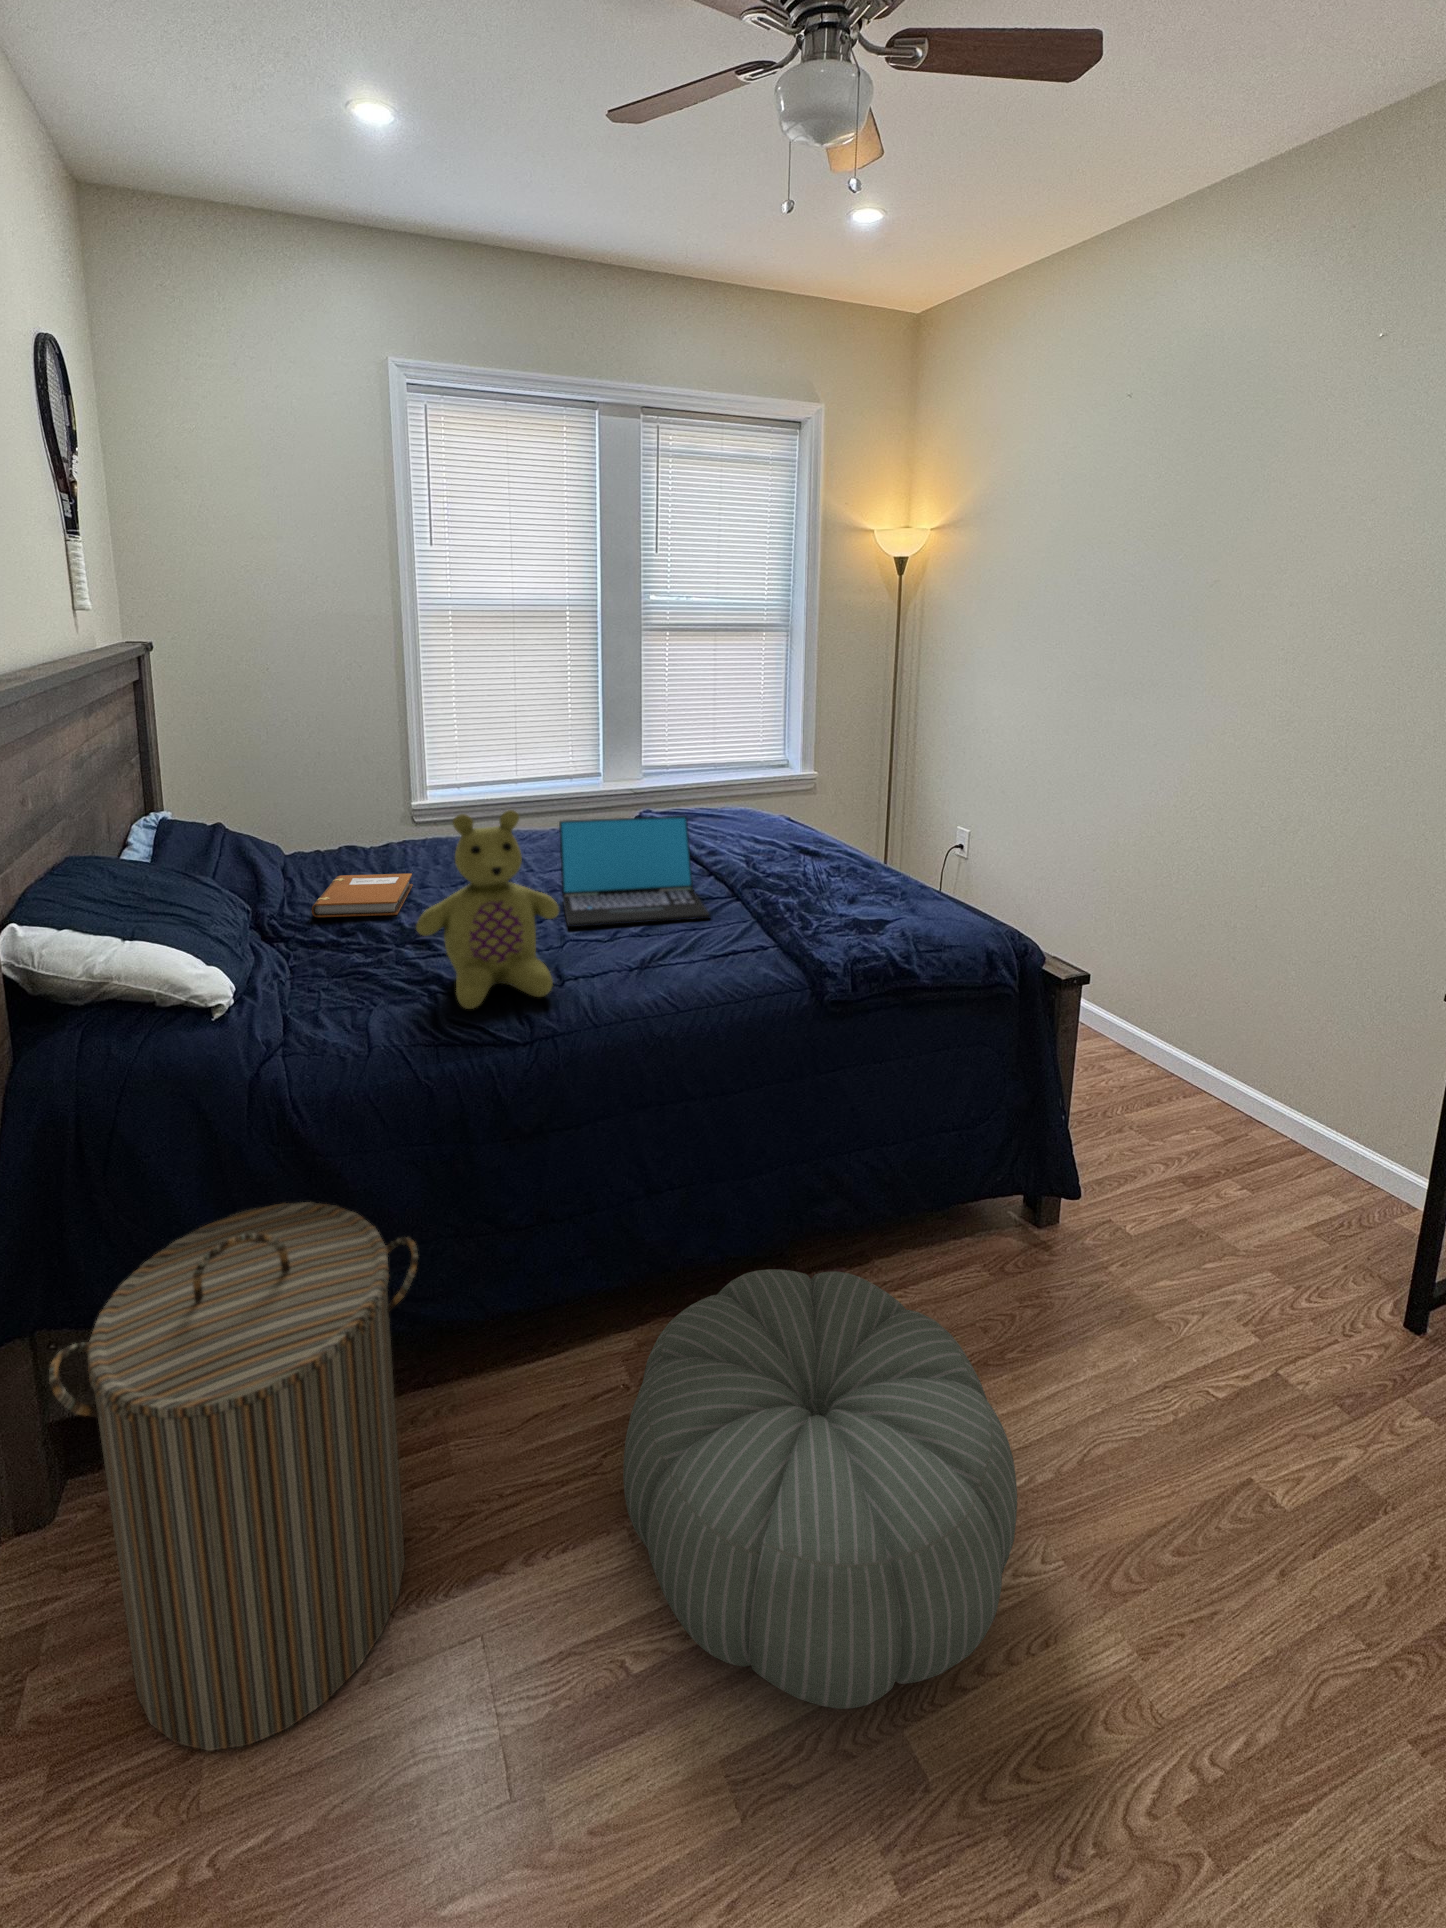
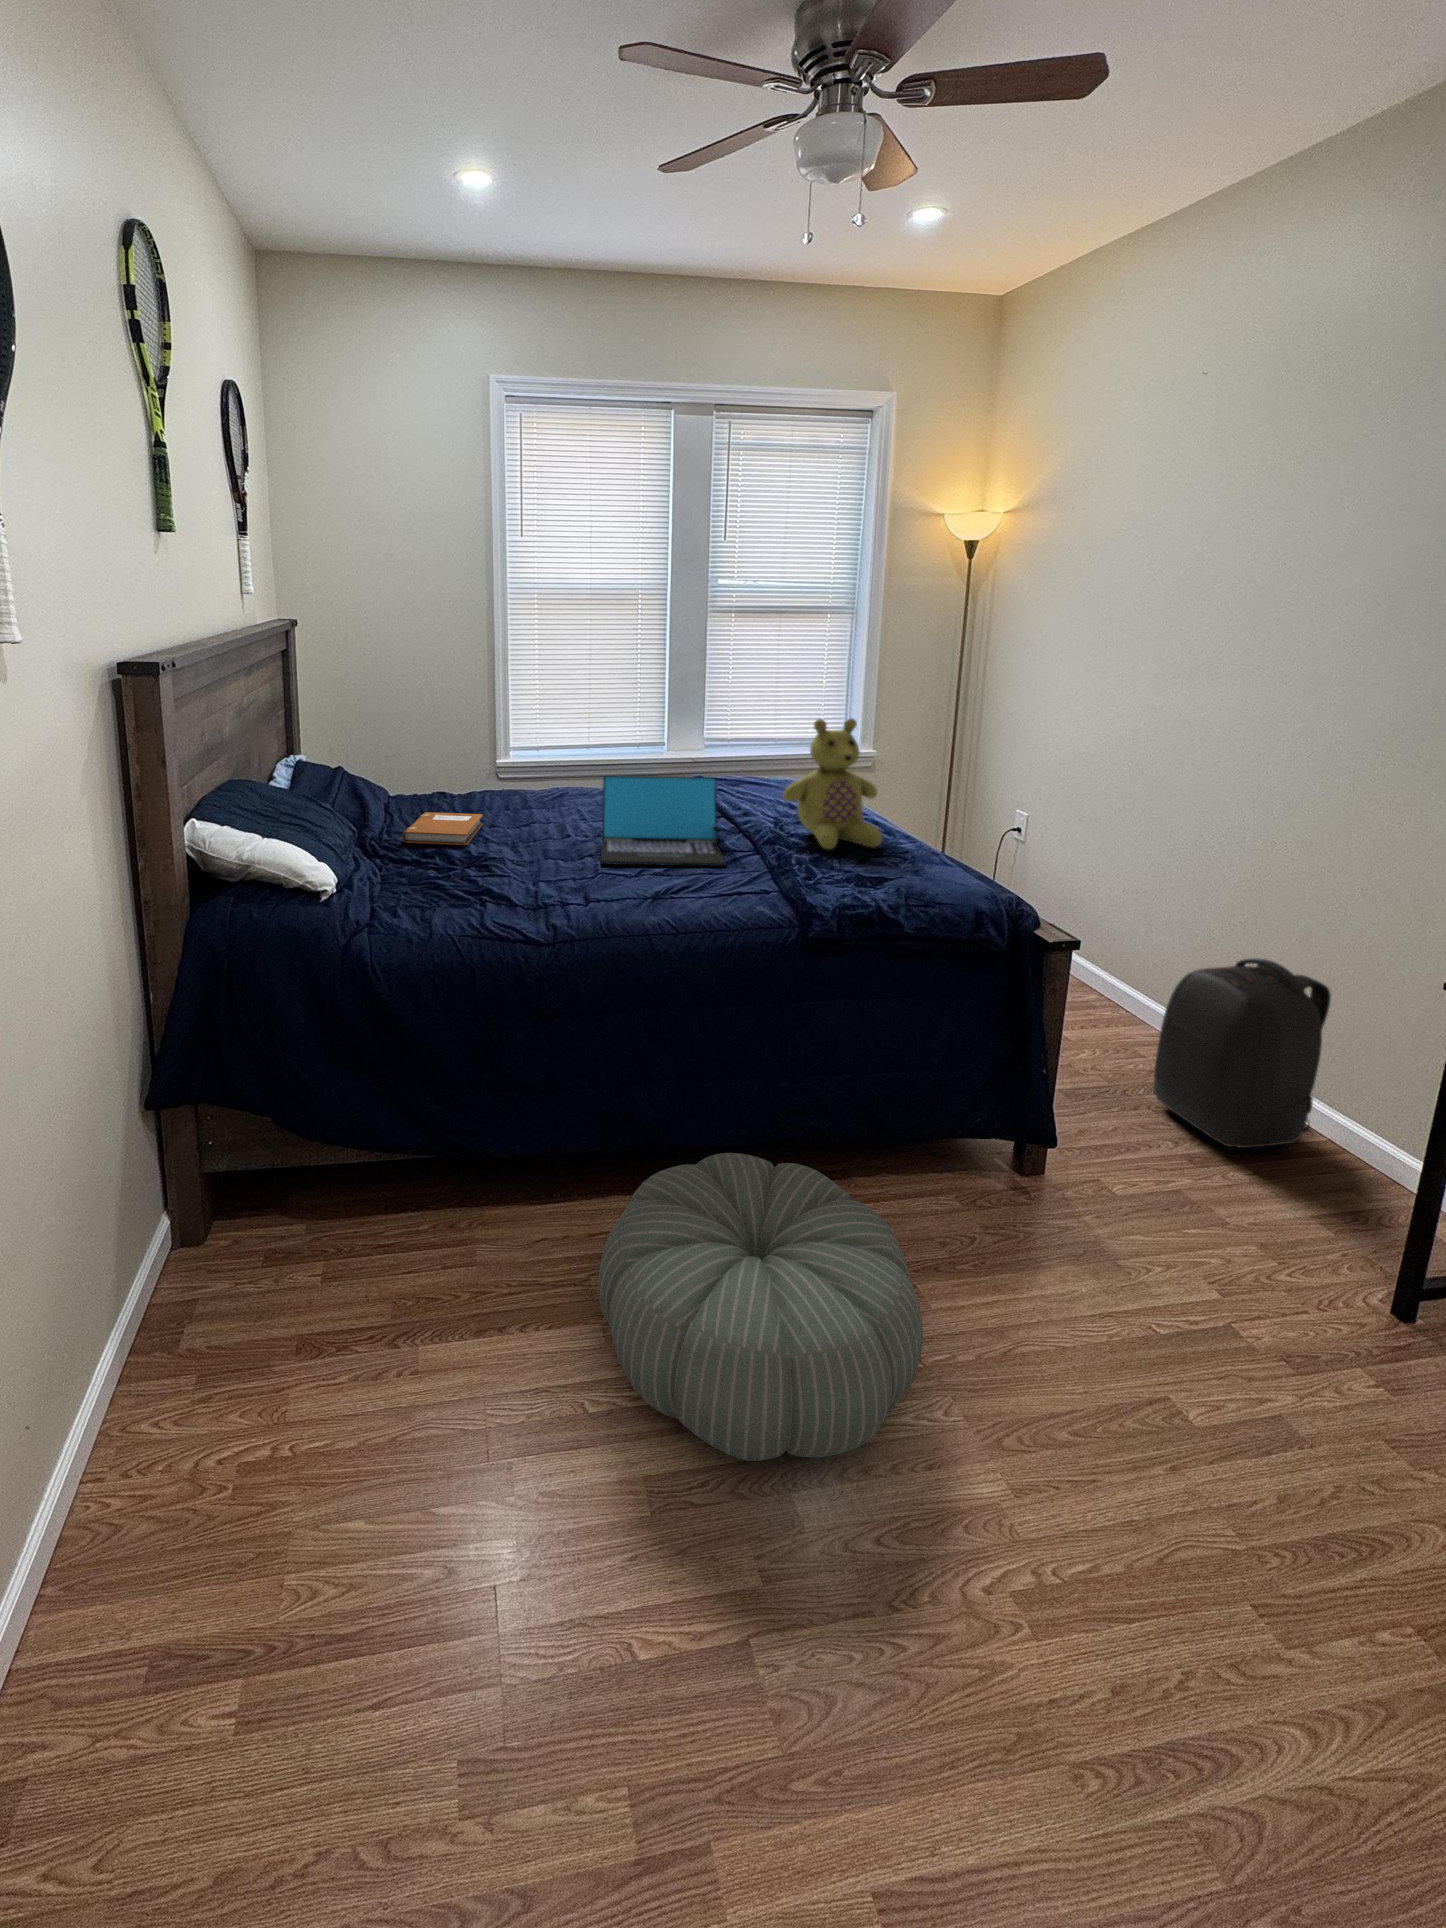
stuffed bear: present [416,810,559,1009] -> present [783,718,882,849]
backpack: none [1133,967,1286,1159] -> present [1153,958,1331,1148]
laundry hamper: present [49,1202,418,1751] -> none [213,1035,454,1387]

